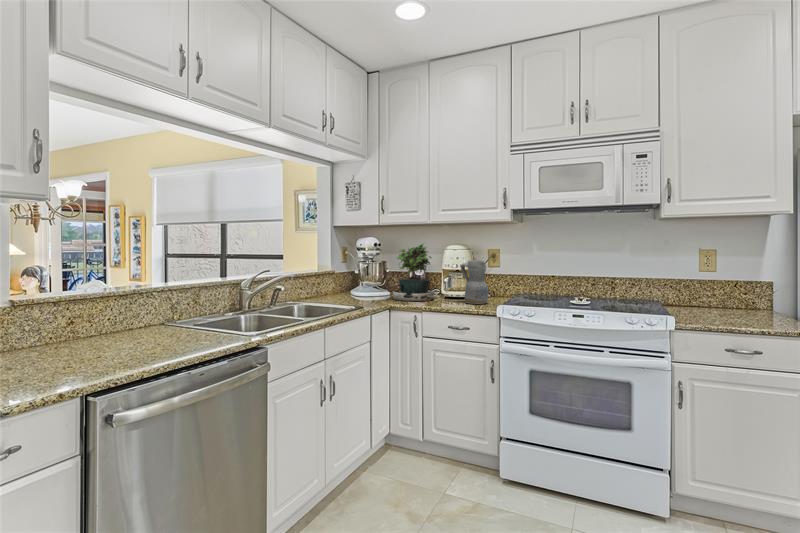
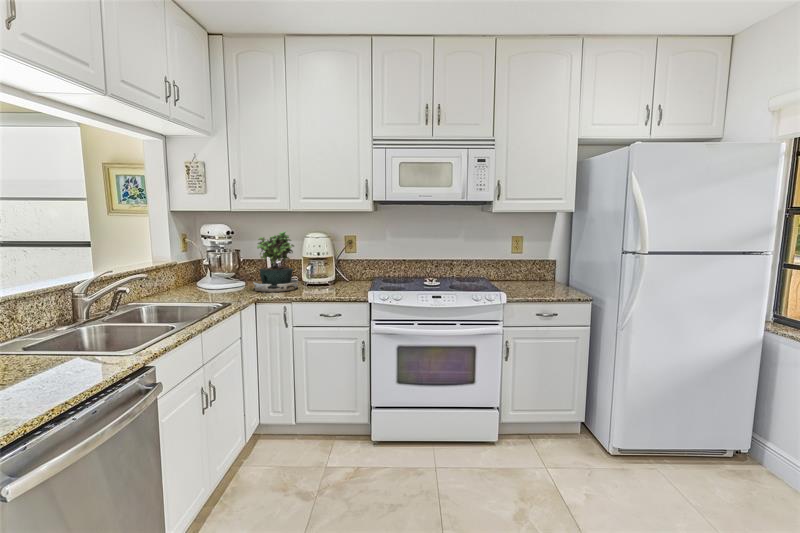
ceramic pitcher: present [461,260,488,304] -> none [325,248,352,290]

